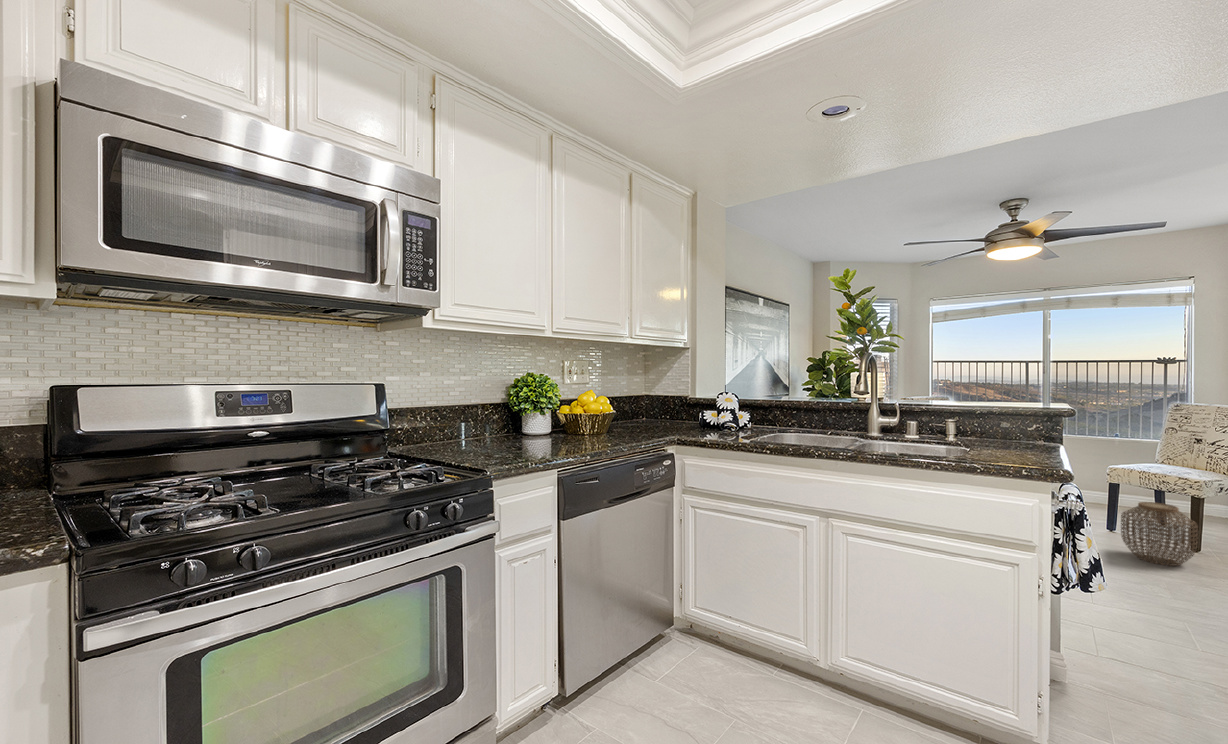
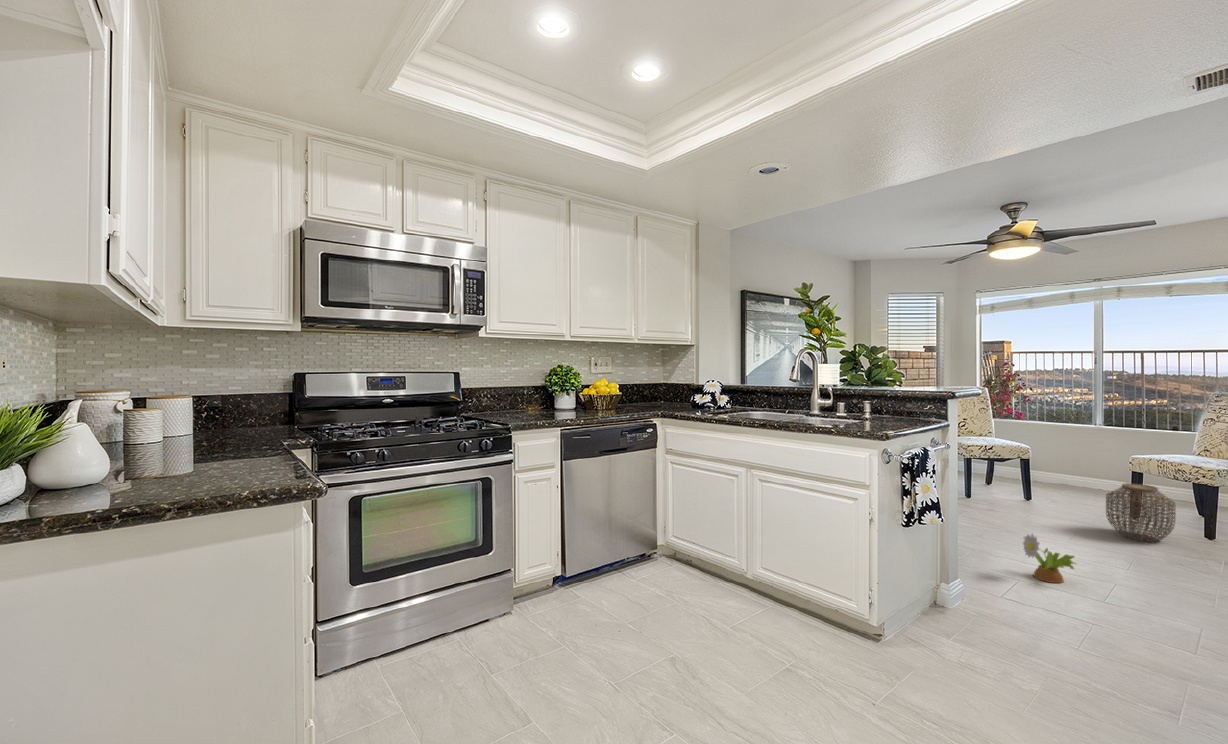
decorative plant: none [1101,577,1179,637] -> present [1023,534,1076,583]

